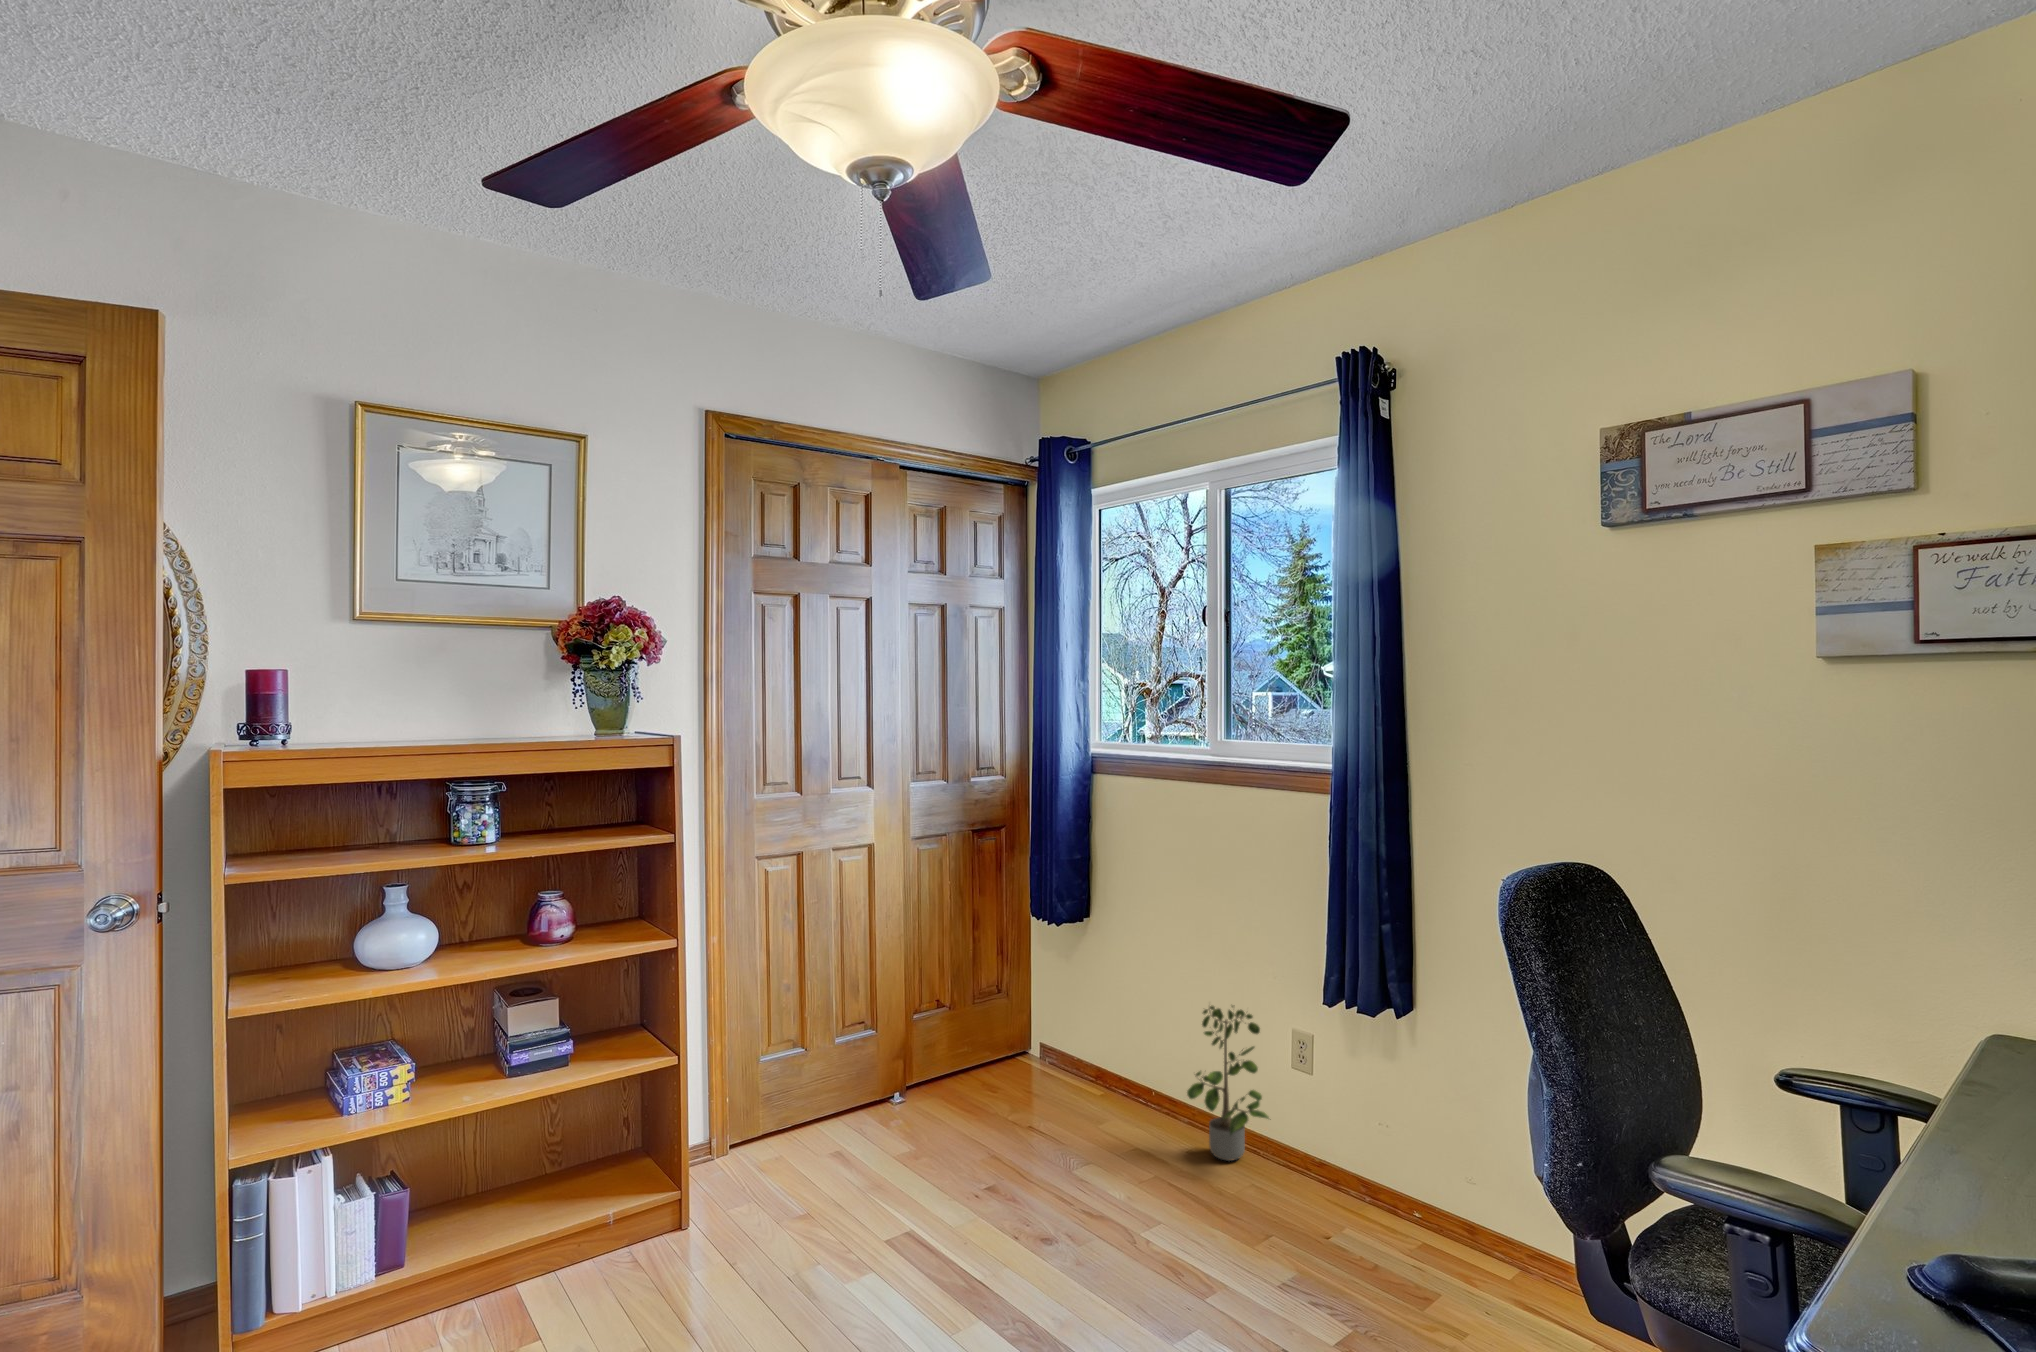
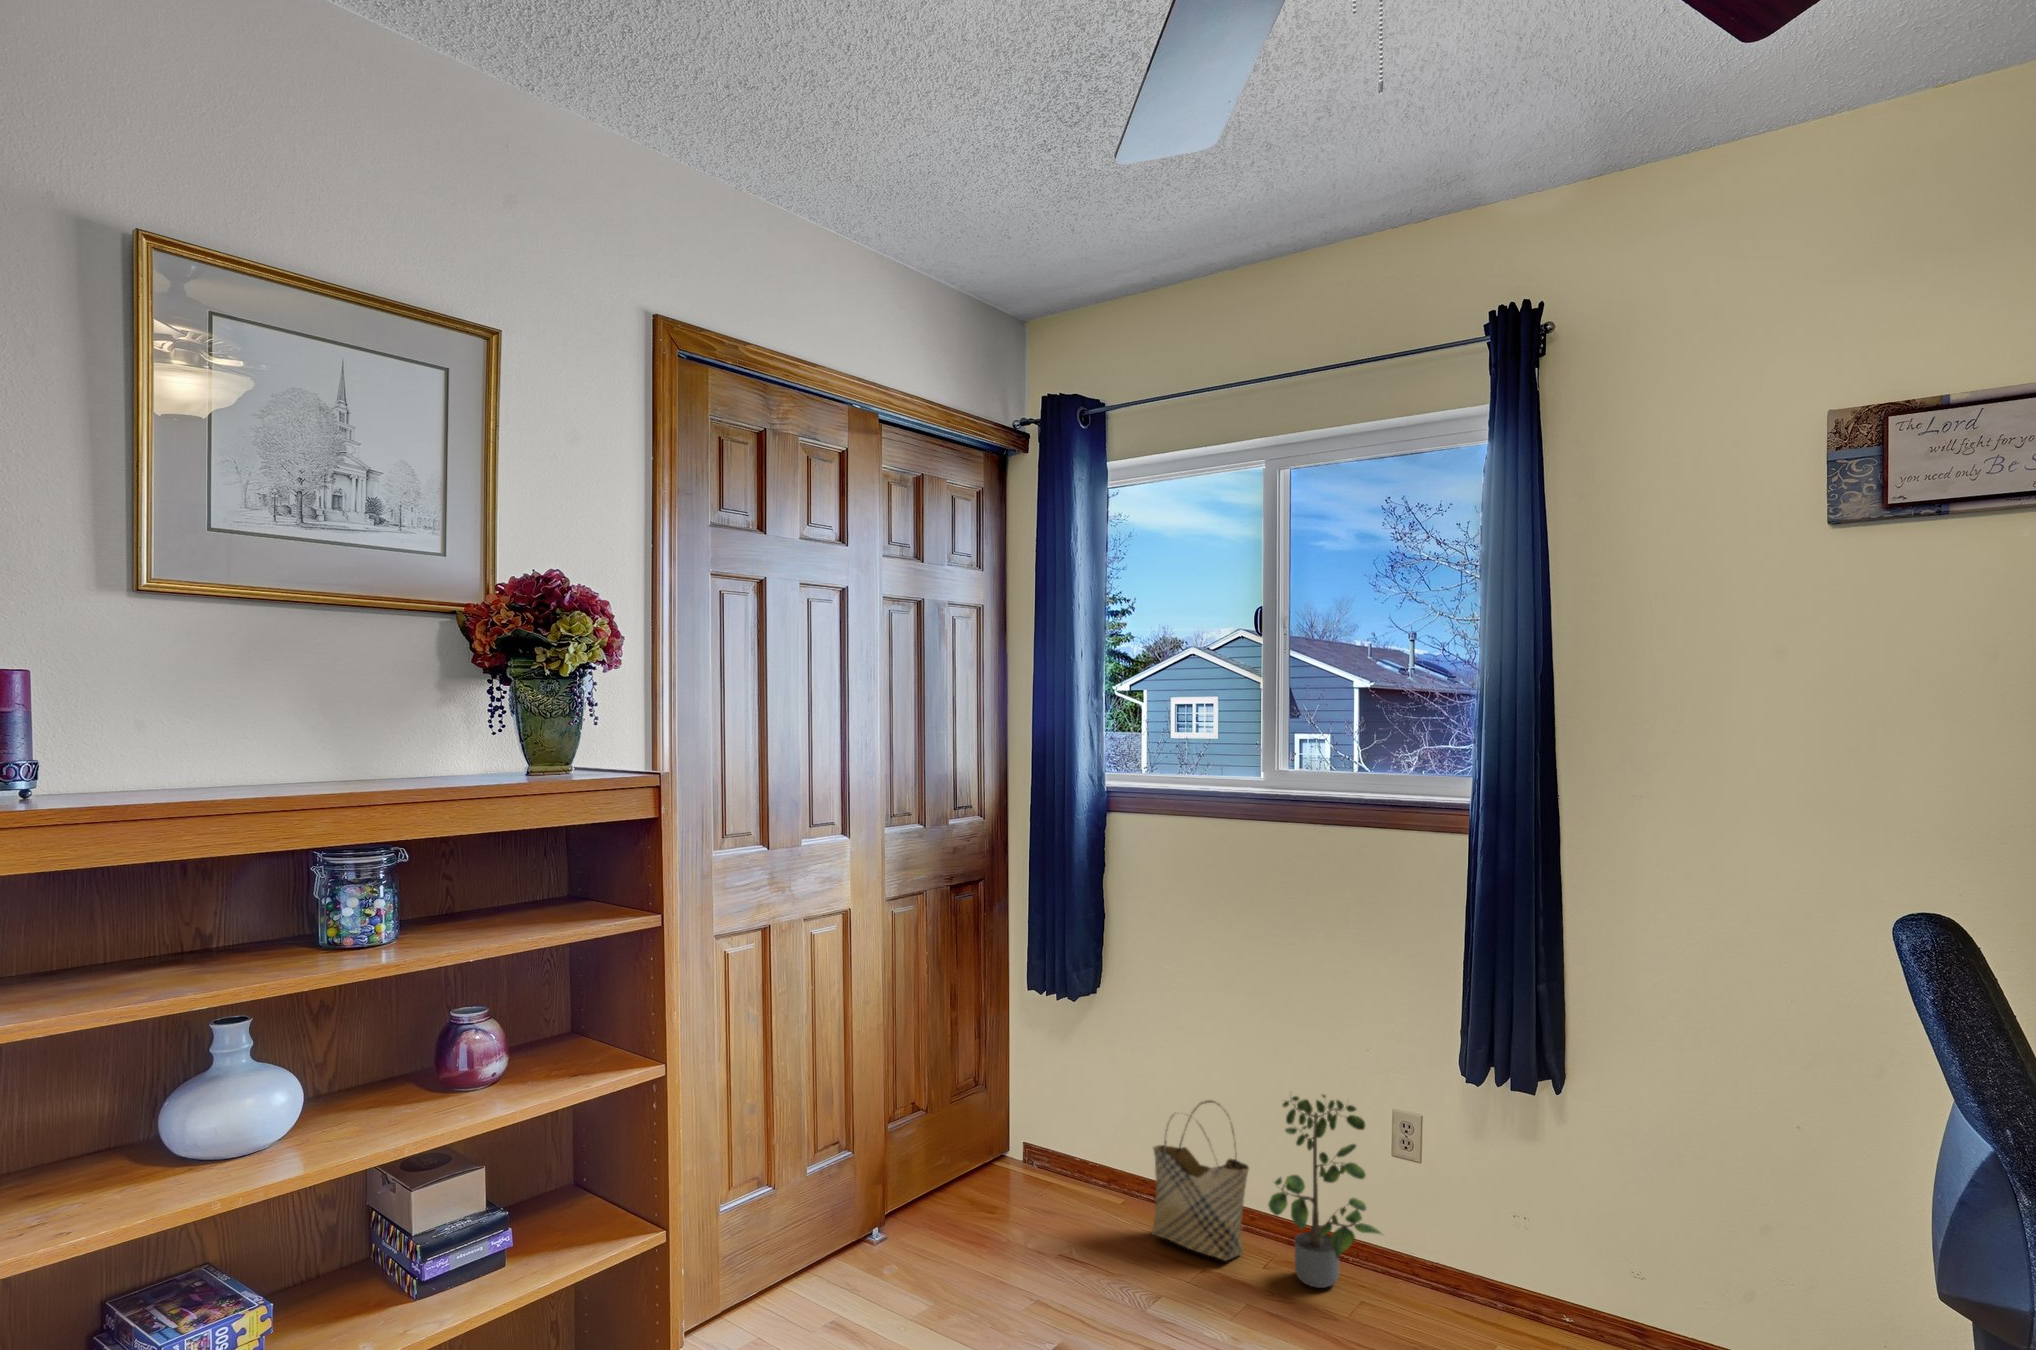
woven basket: none [1111,1009,1184,1135] -> present [1152,1100,1249,1260]

